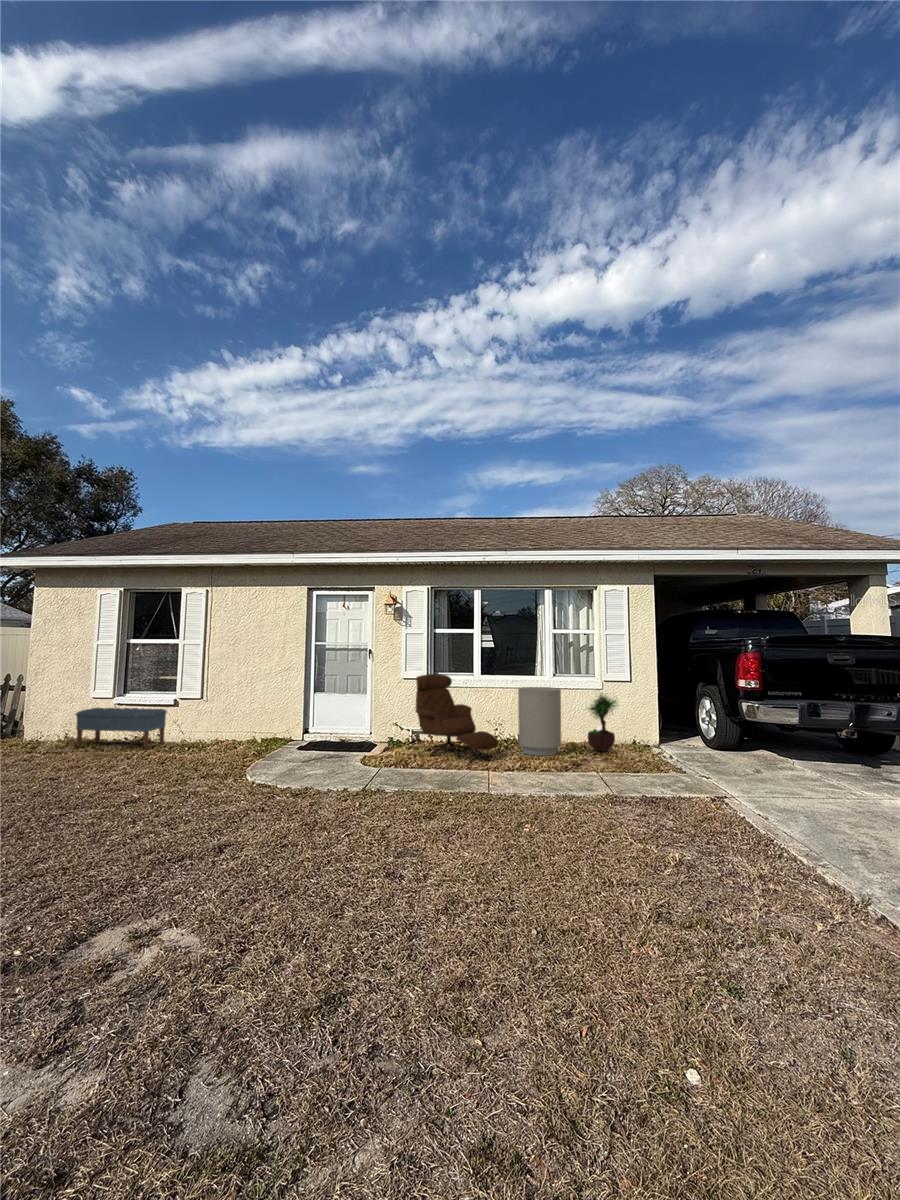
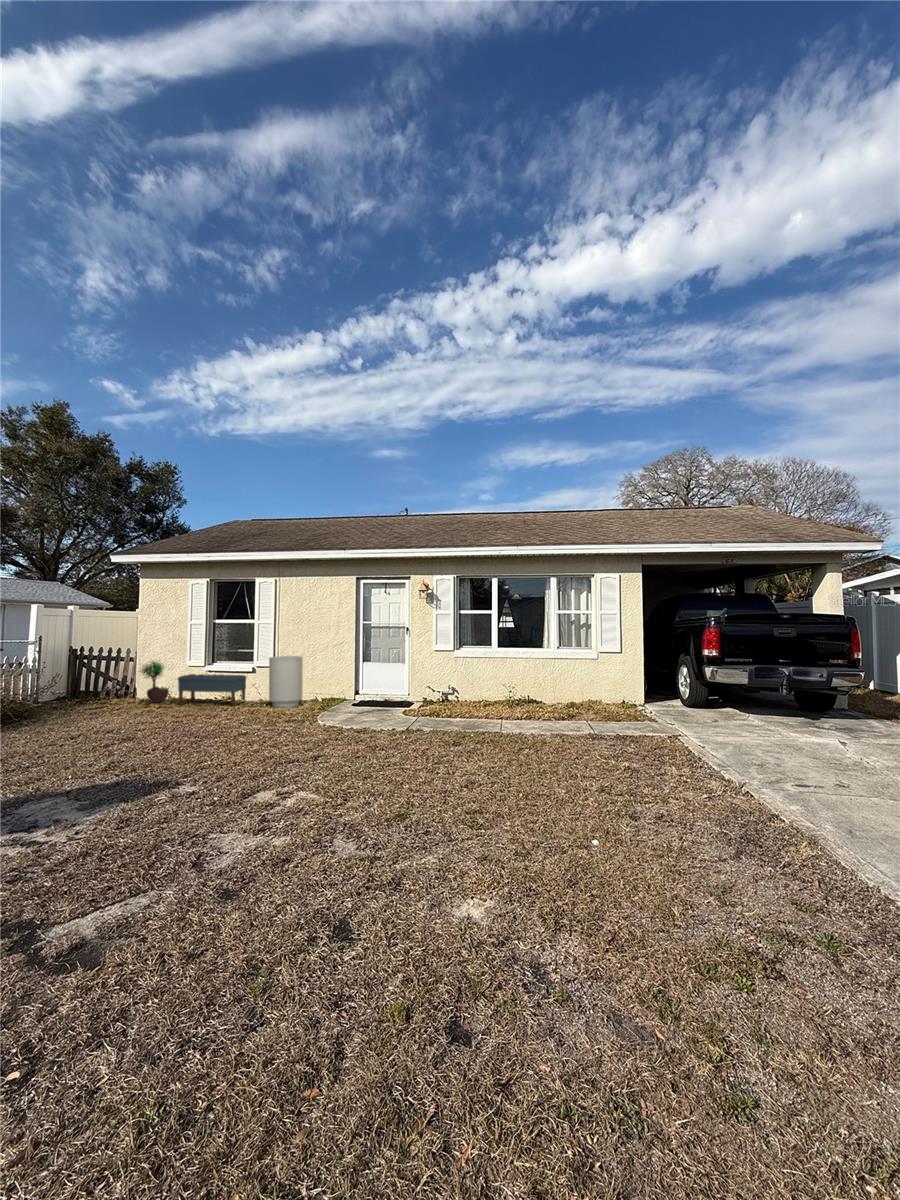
lounge chair: present [415,674,499,762] -> none [445,647,512,715]
trash can: present [518,687,561,756] -> present [269,656,303,707]
potted tree: present [587,694,618,751] -> present [141,661,169,702]

